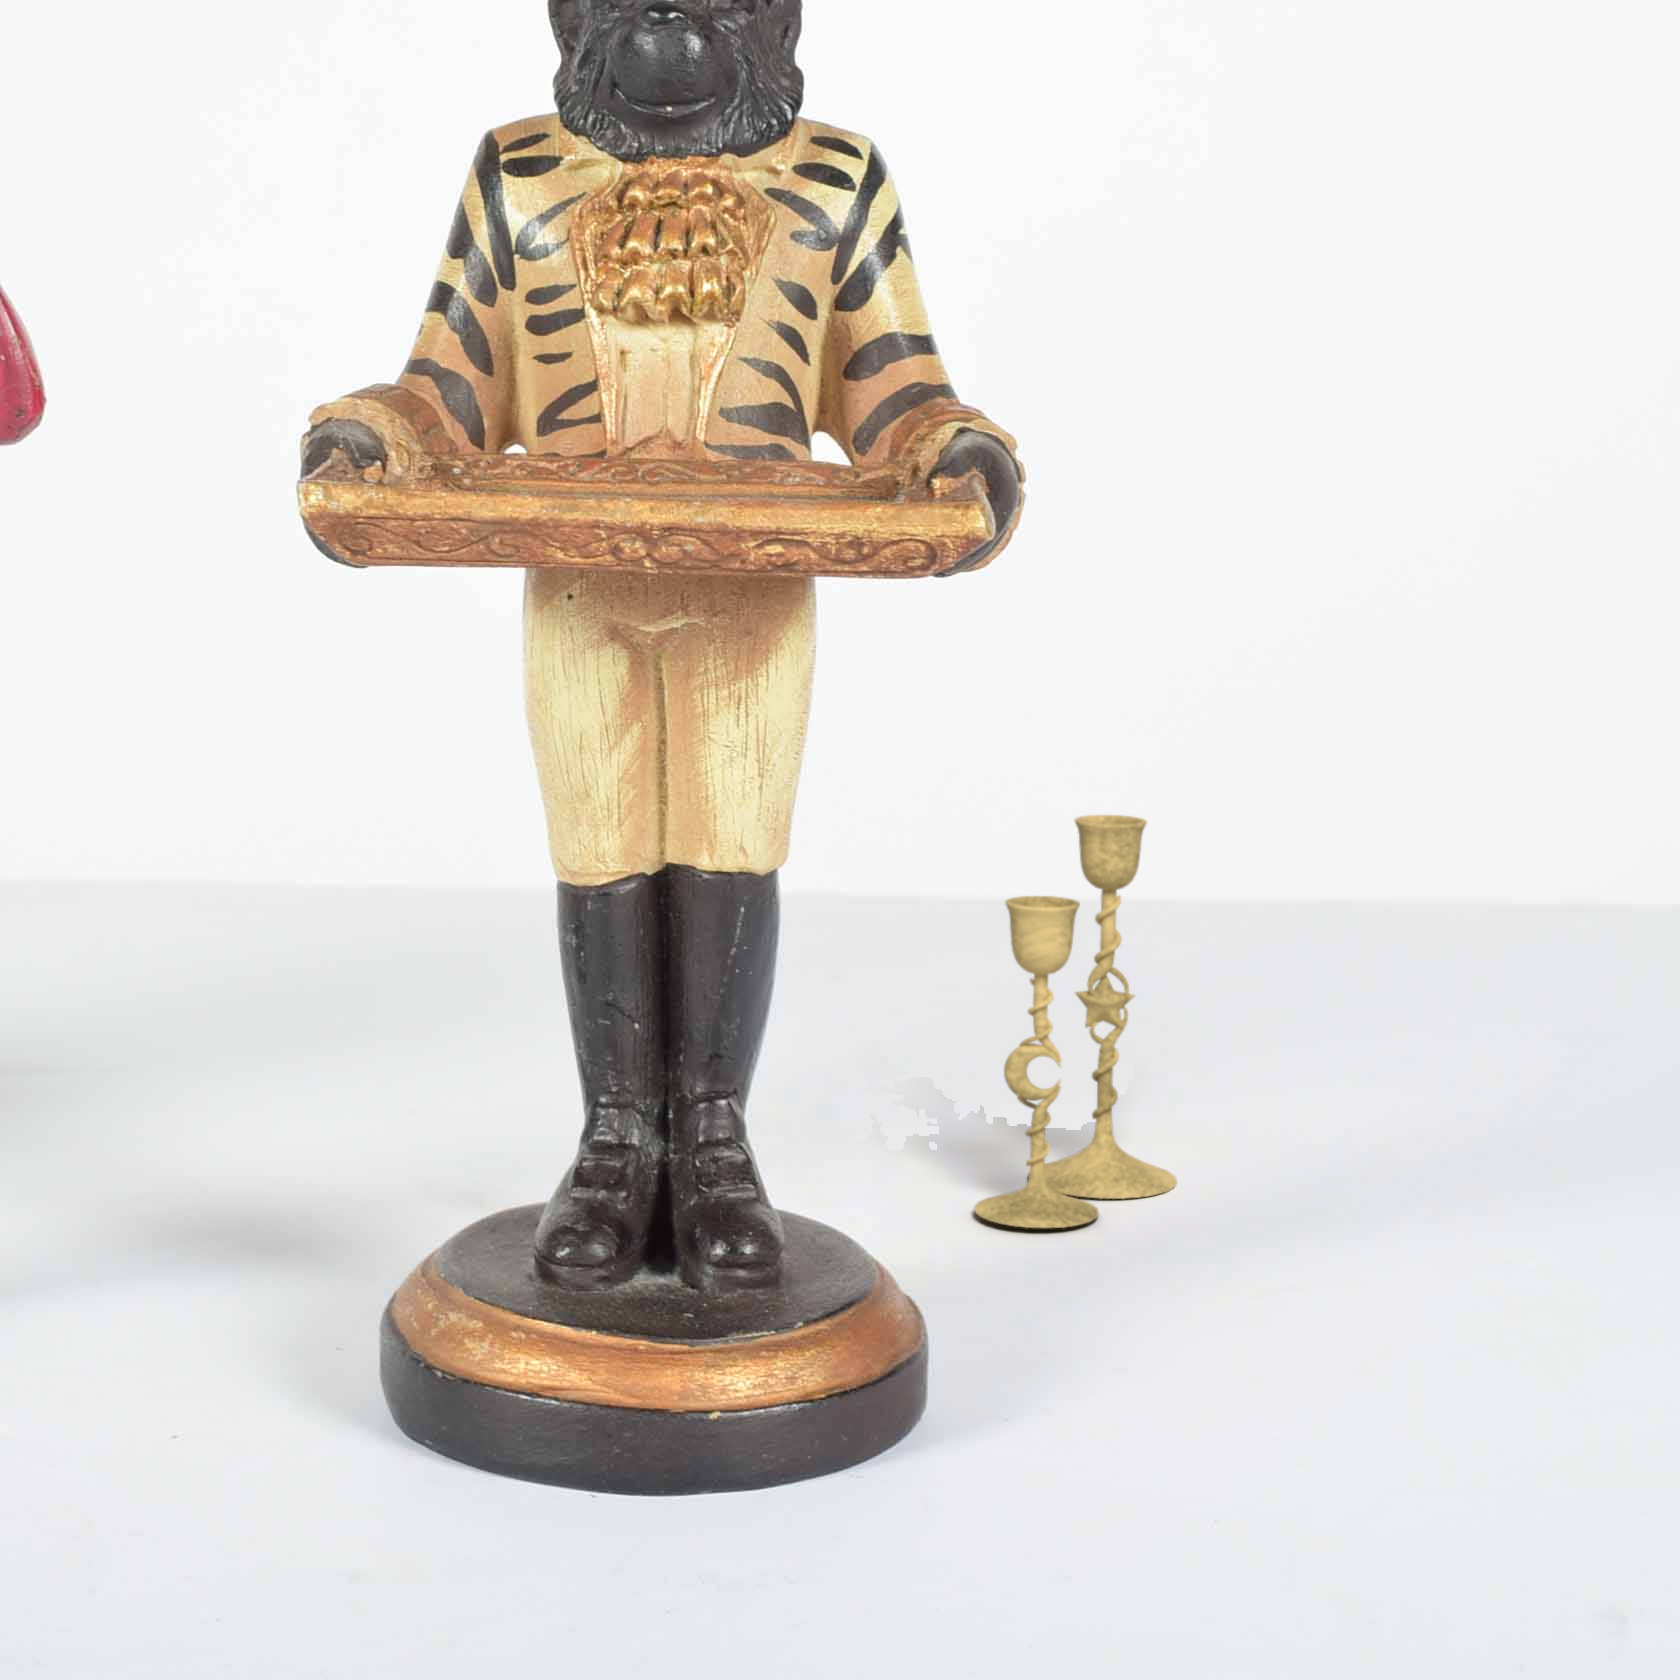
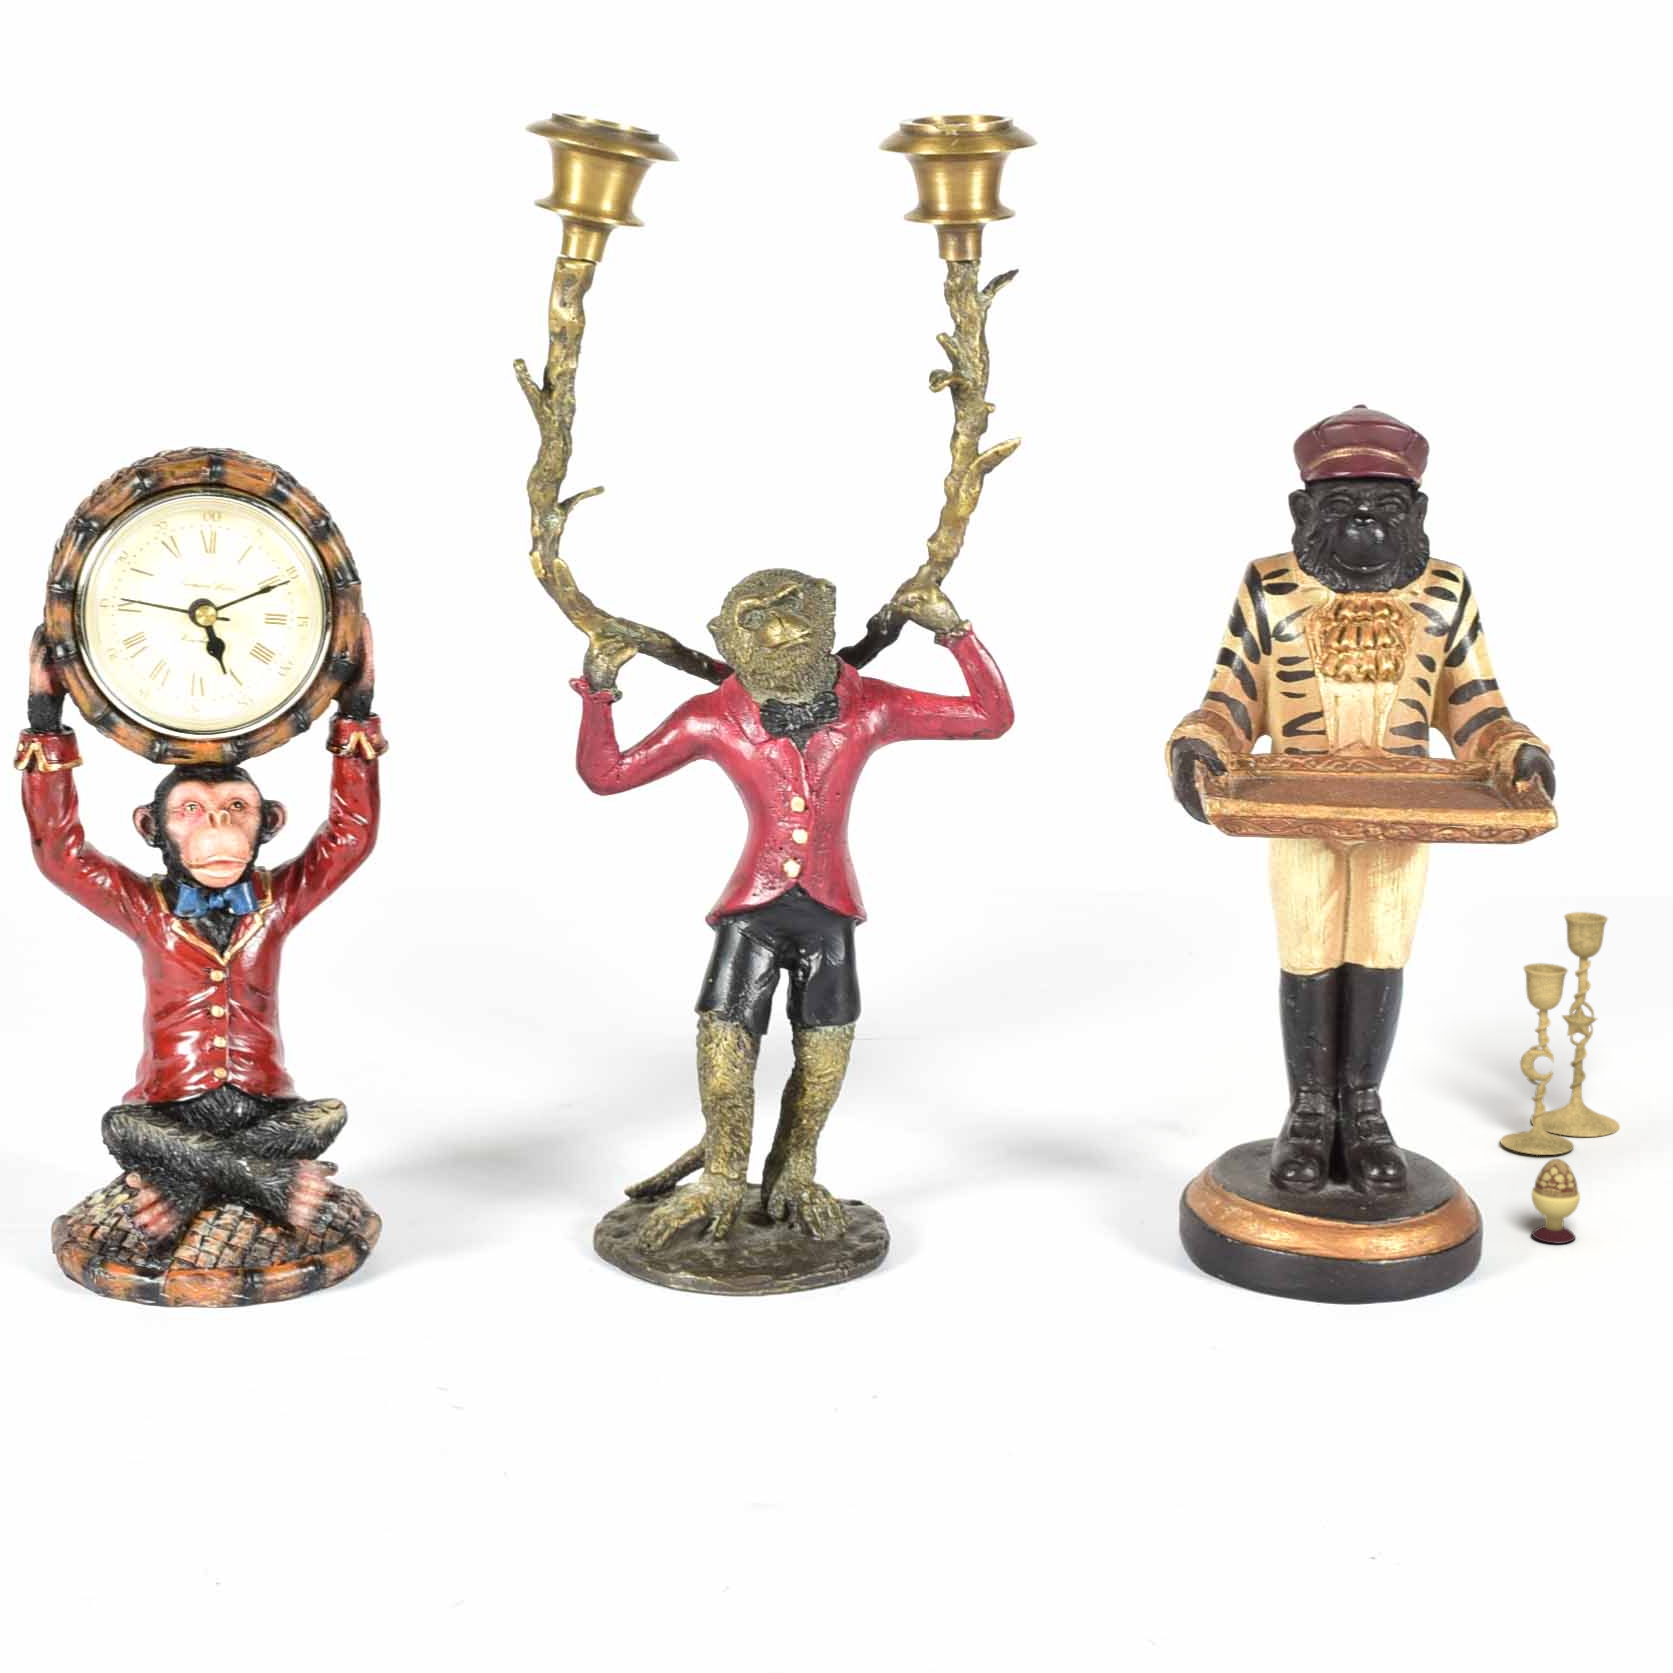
decorative egg: none [1016,1219,1103,1377] -> present [1532,1159,1580,1244]

